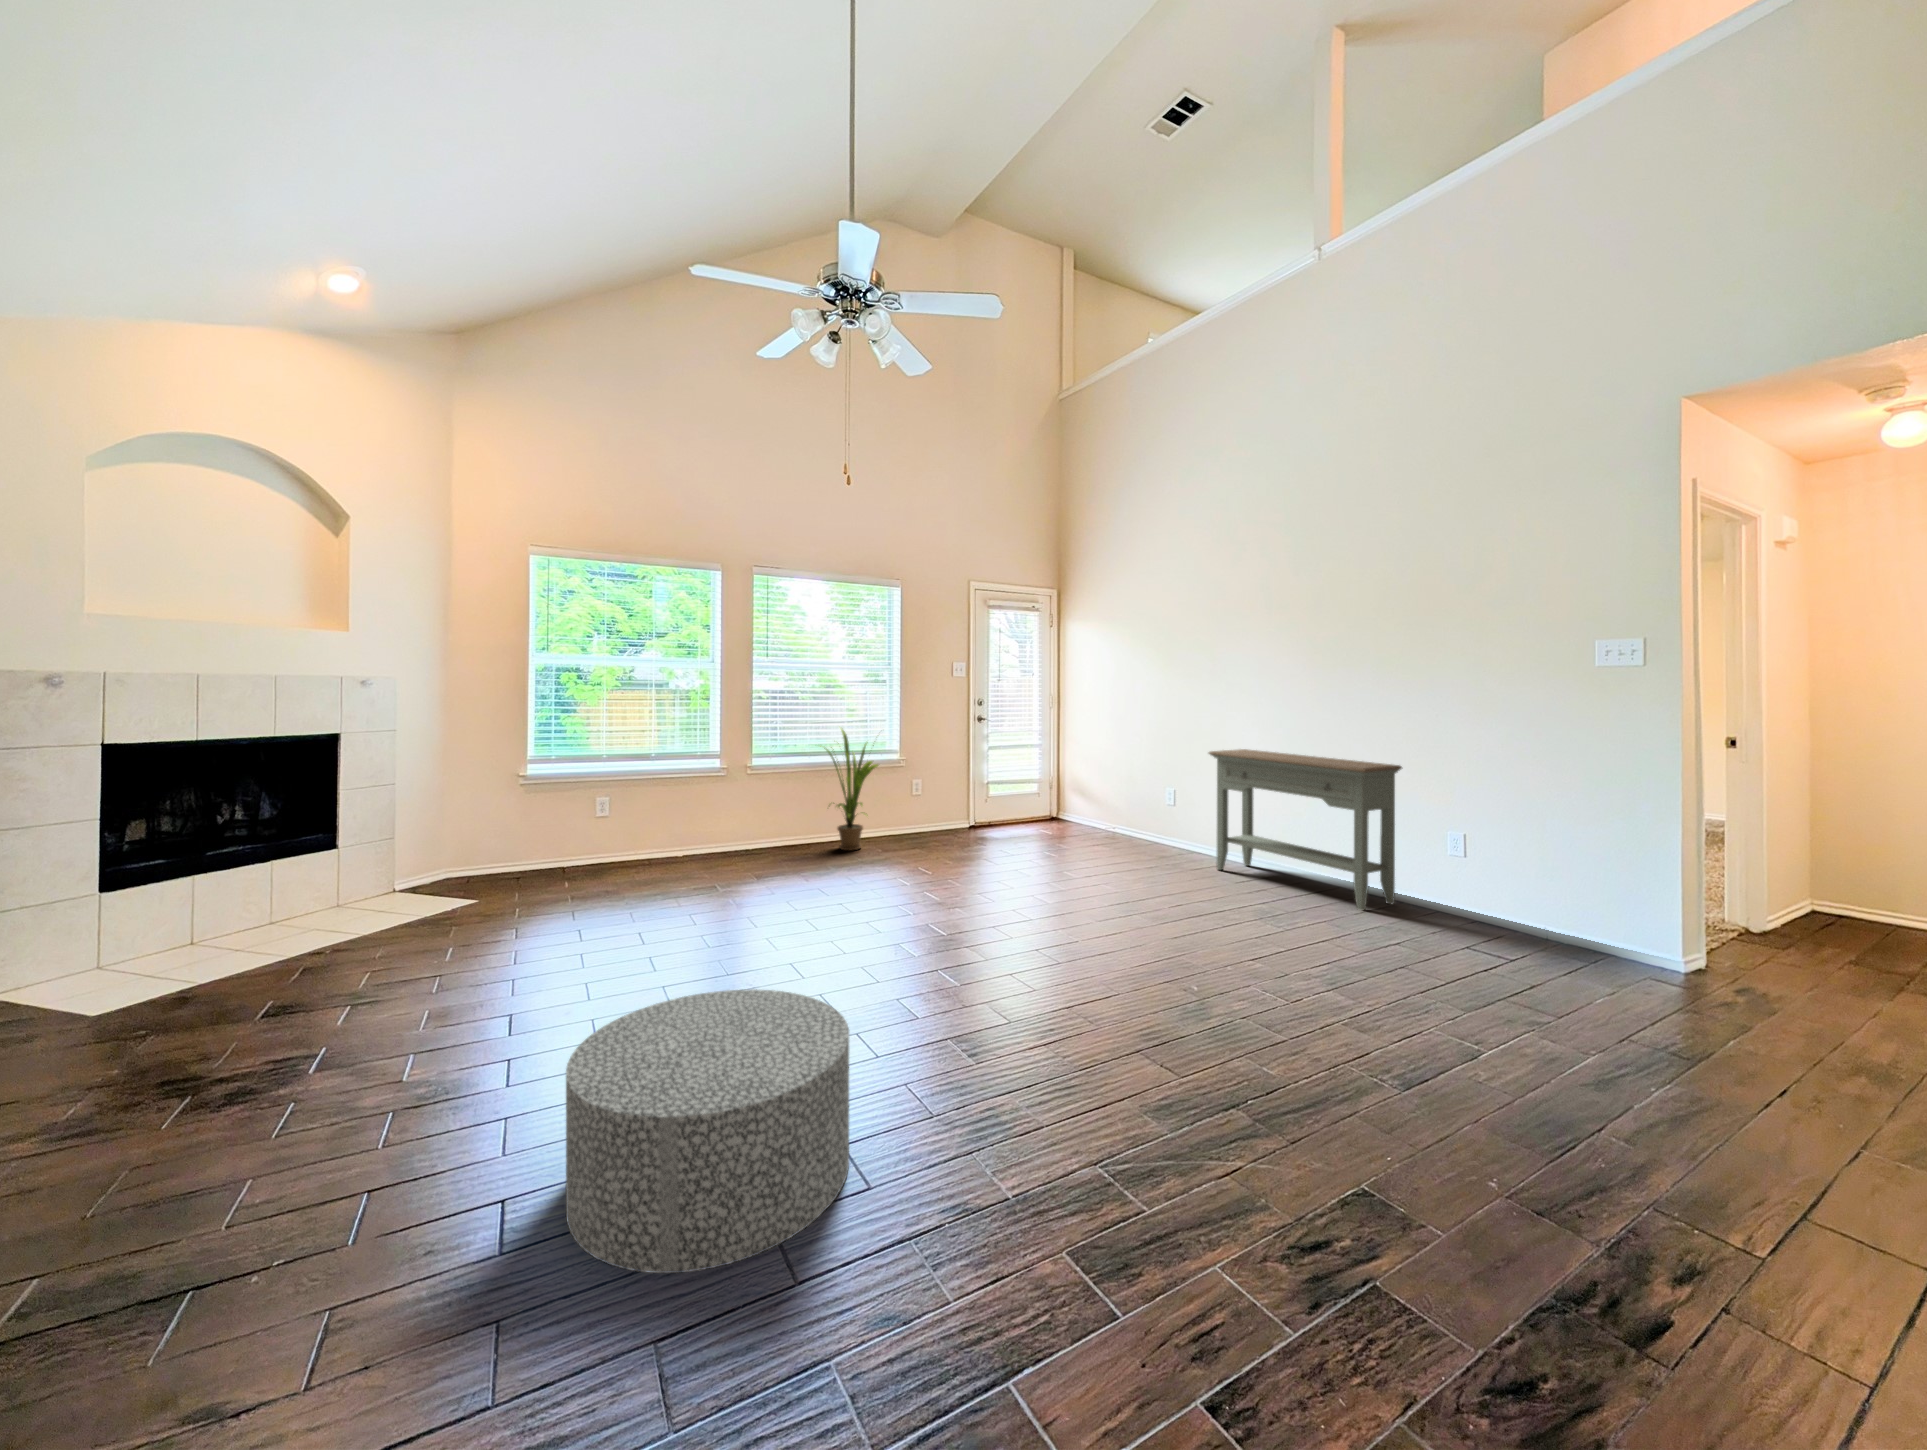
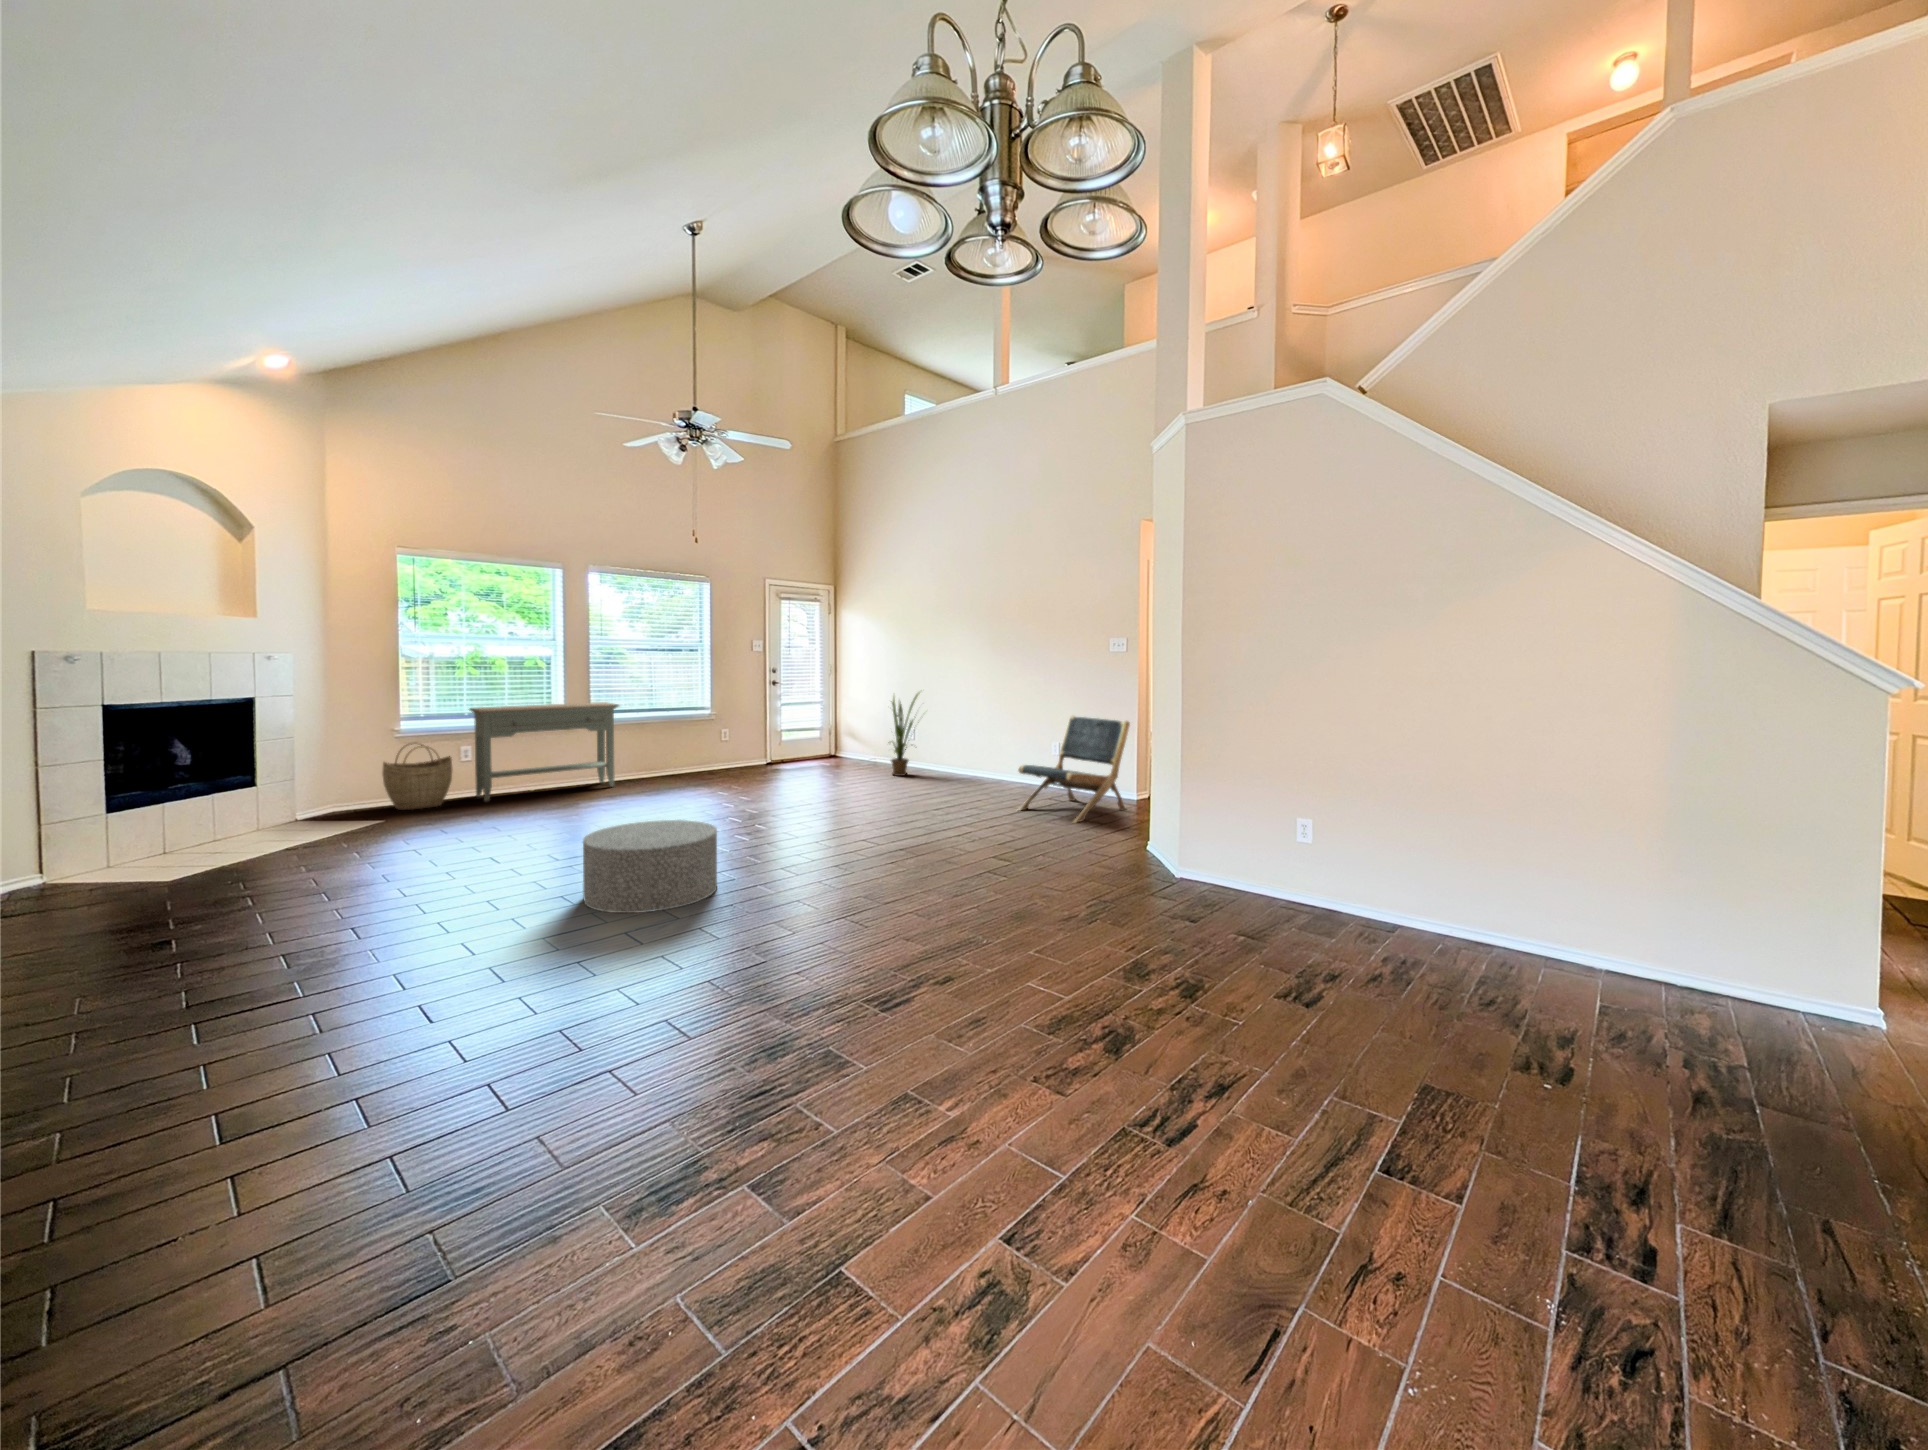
house plant: present [820,729,878,851] -> present [891,693,920,776]
console table: present [1209,749,1402,911] -> present [470,702,619,801]
lounge chair: none [1404,776,1648,1003] -> present [1019,715,1130,823]
woven basket: none [496,793,578,883] -> present [382,743,452,810]

